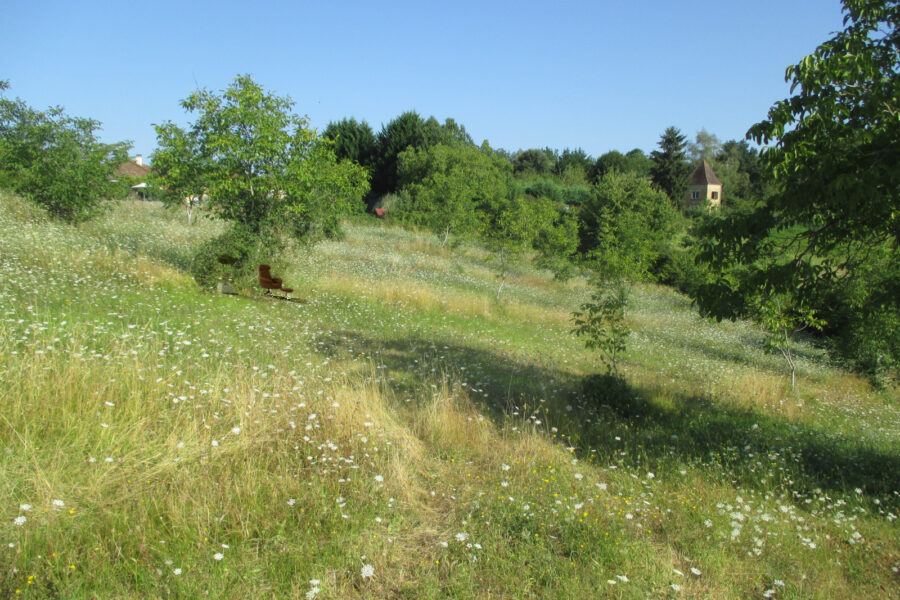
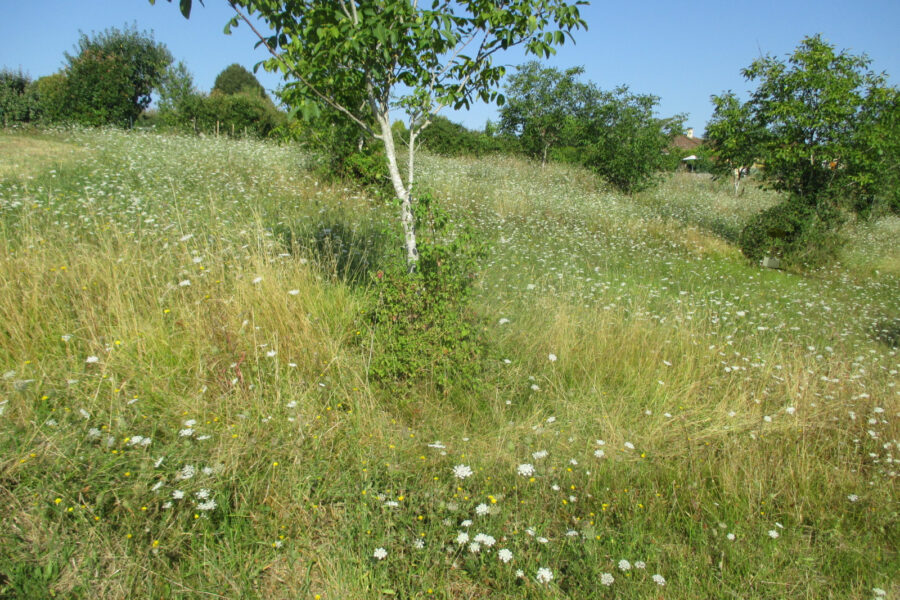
lounge chair: present [259,264,293,300] -> none [810,239,851,281]

